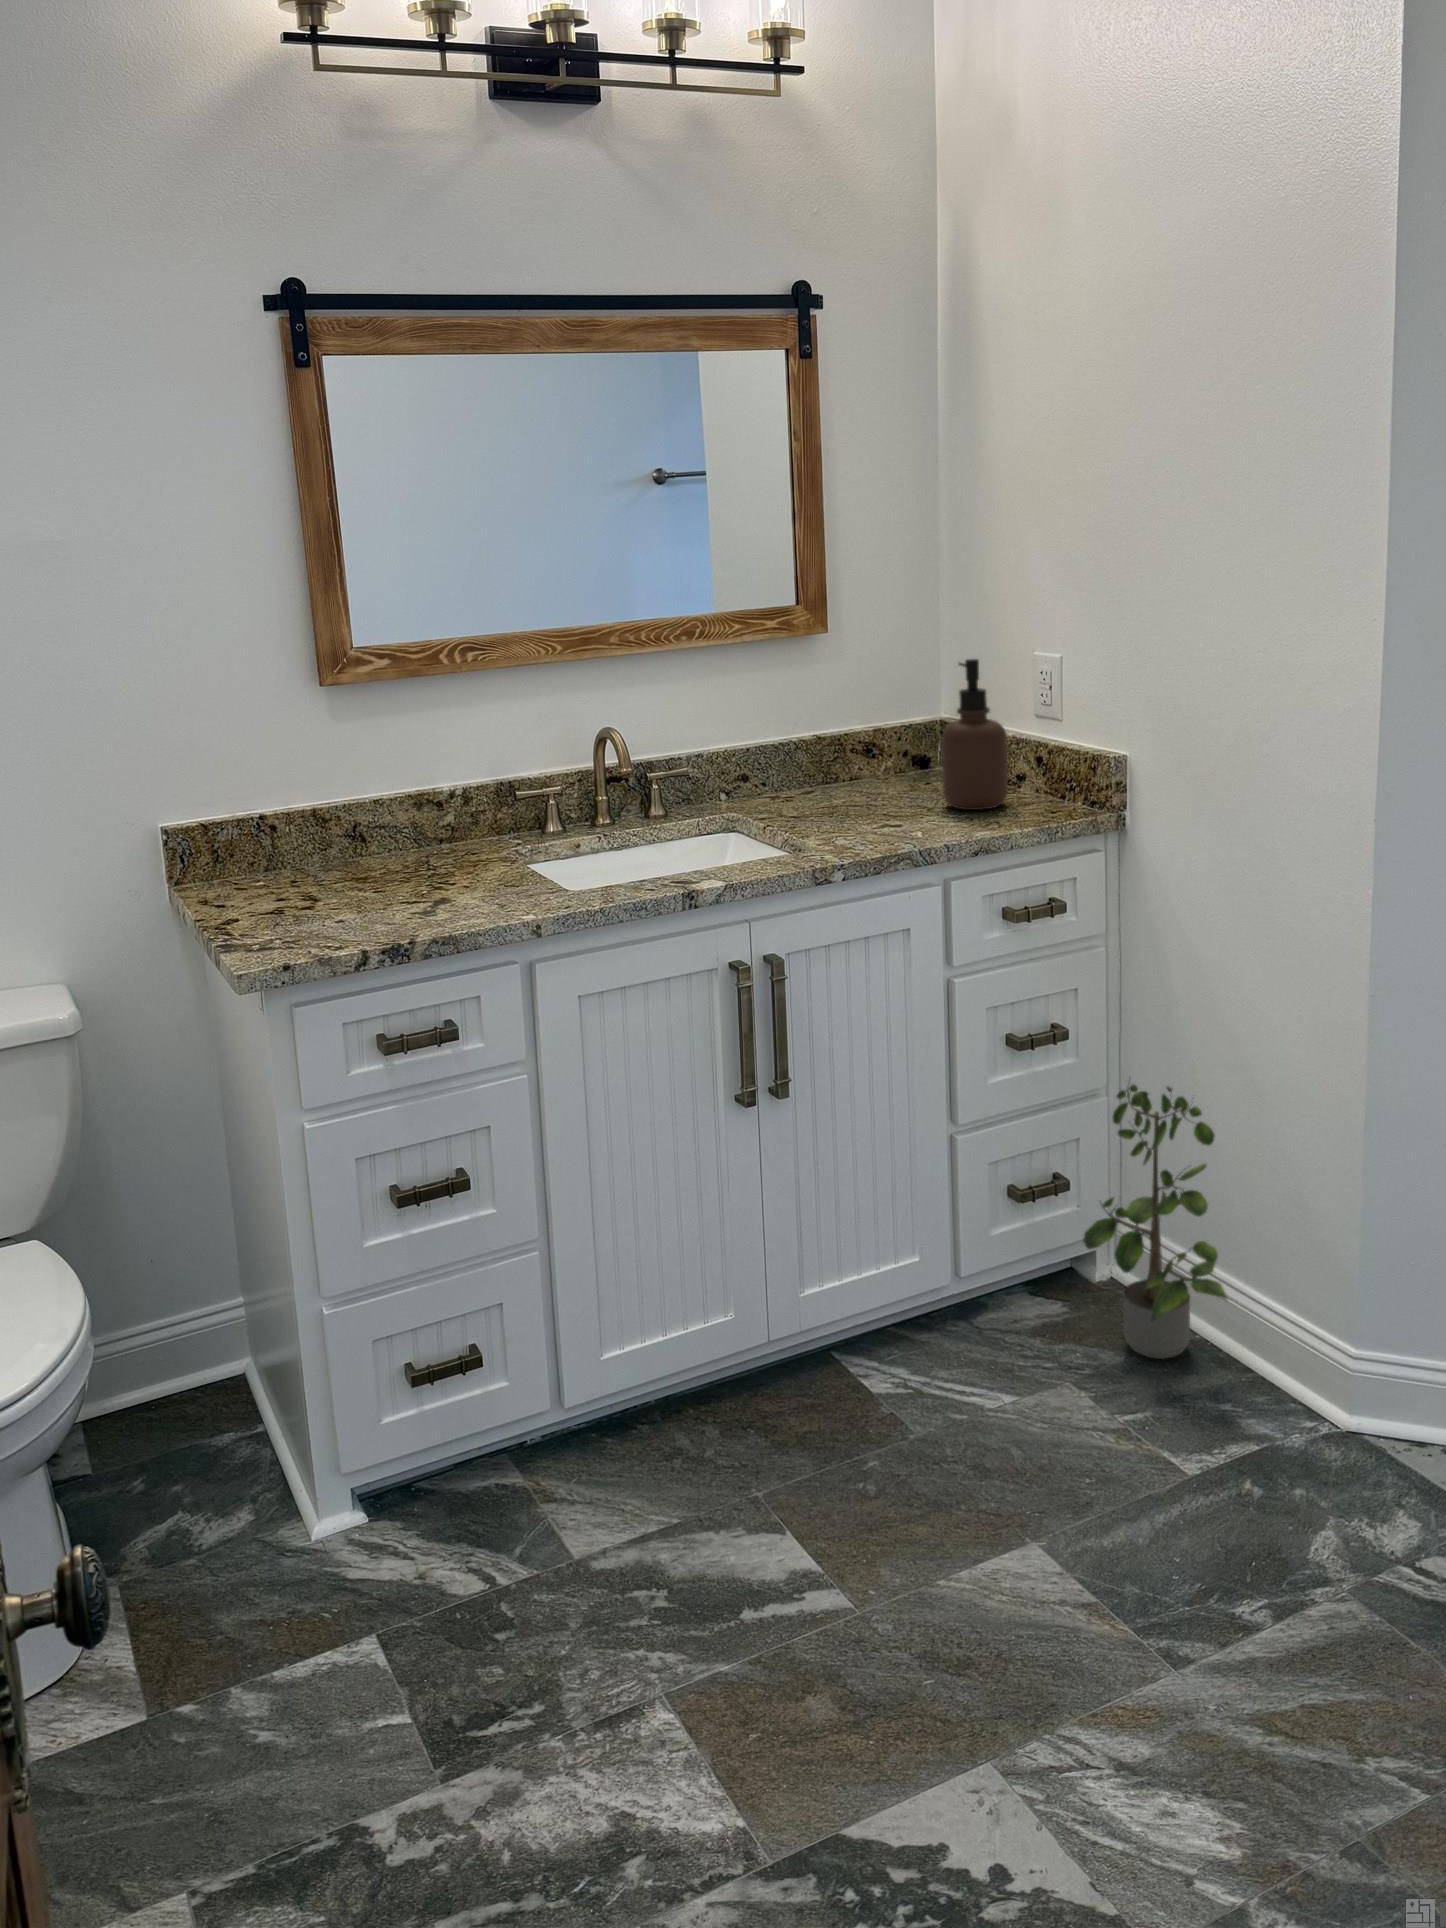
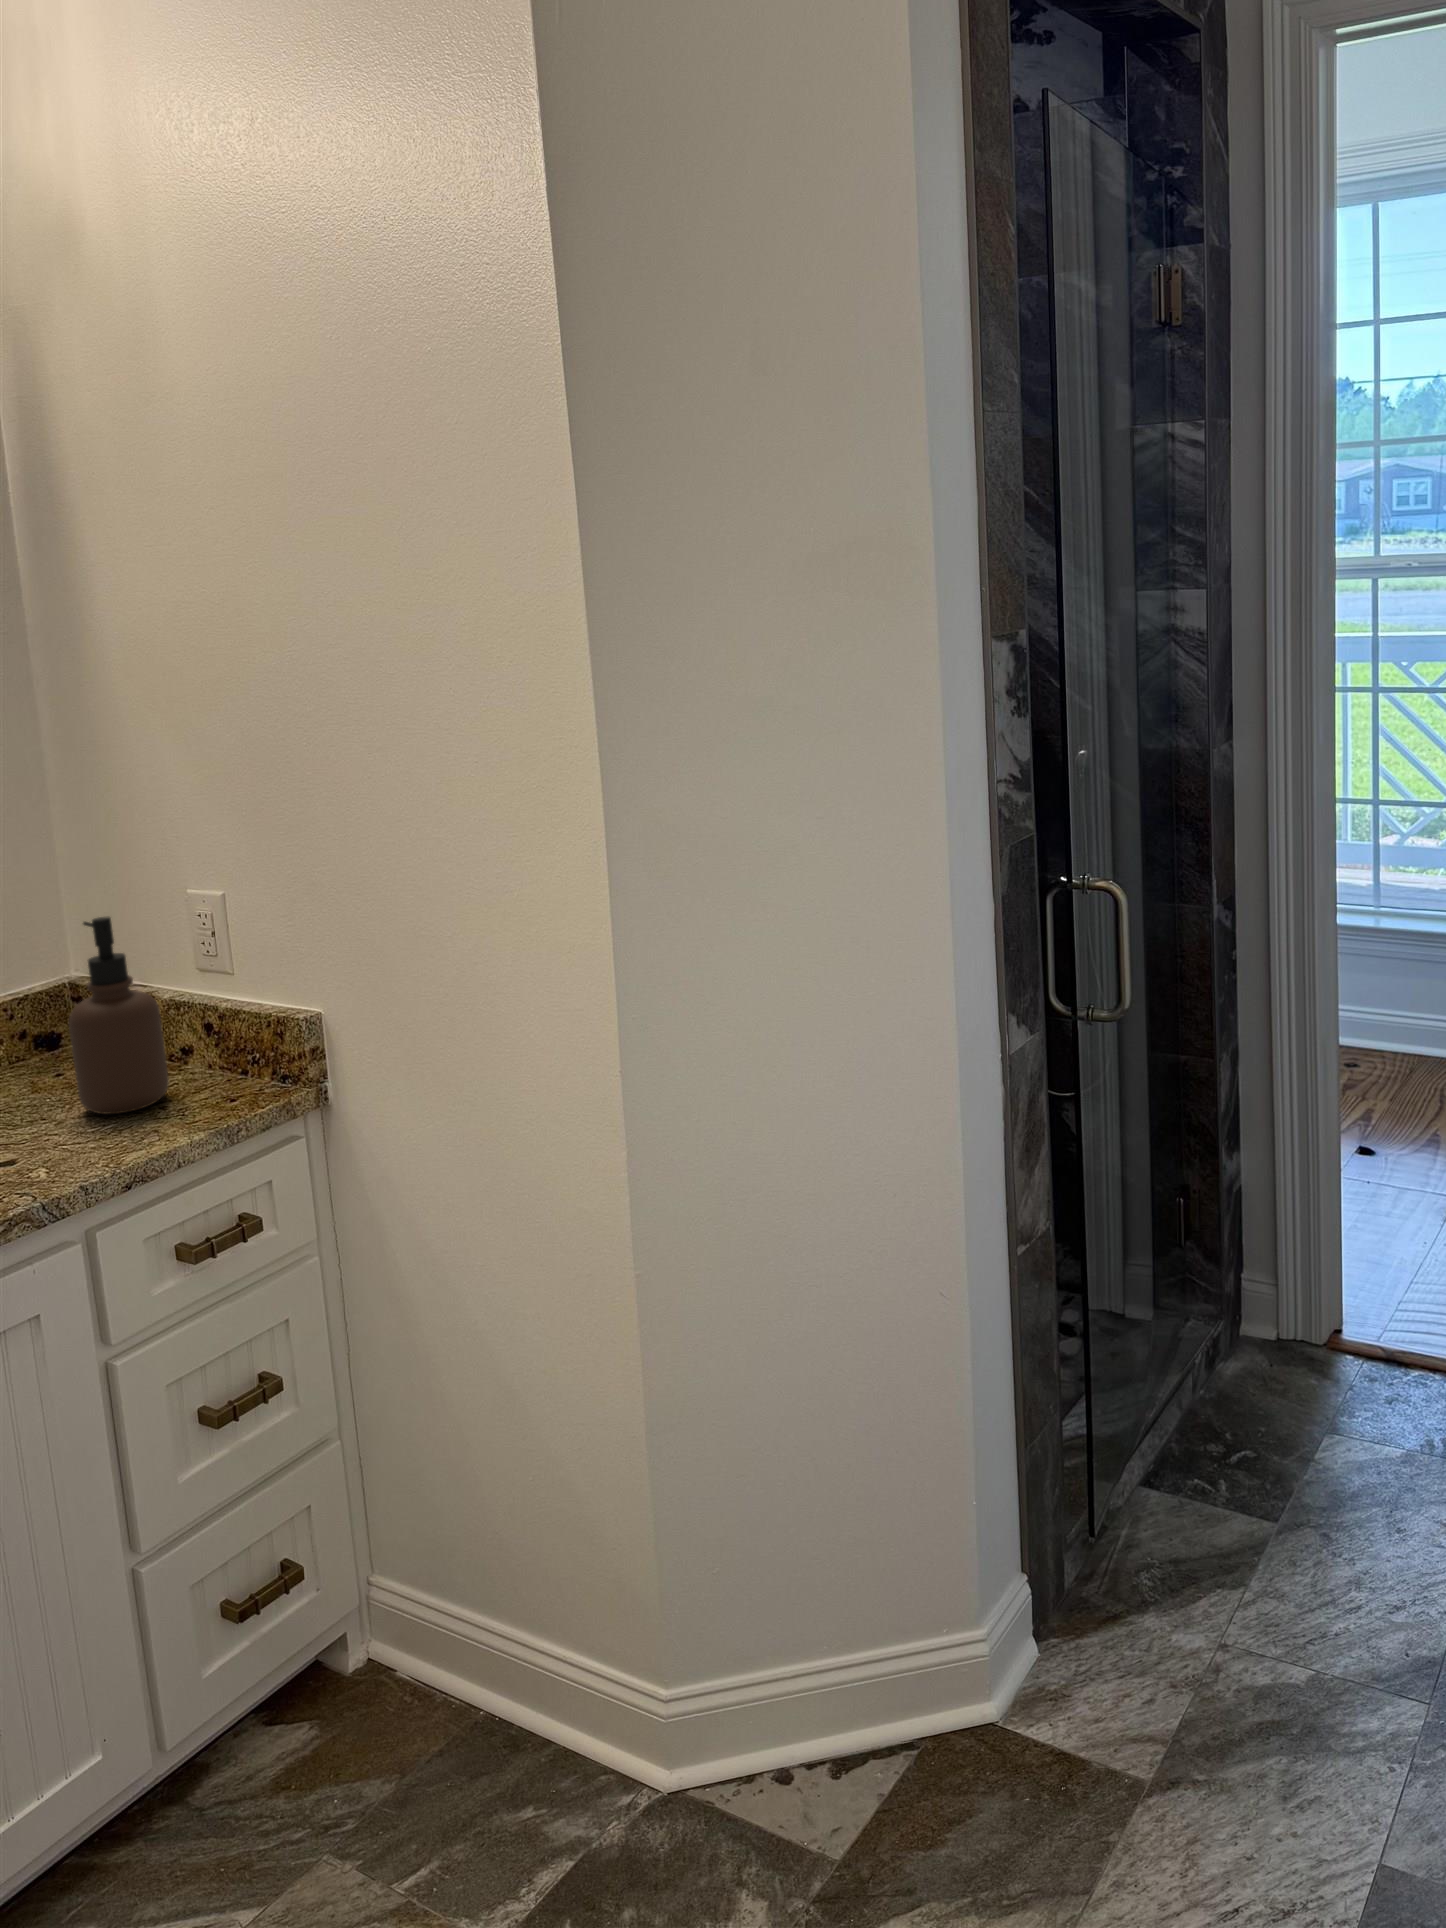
potted plant: present [1083,1084,1227,1359] -> none [328,1421,519,1770]

